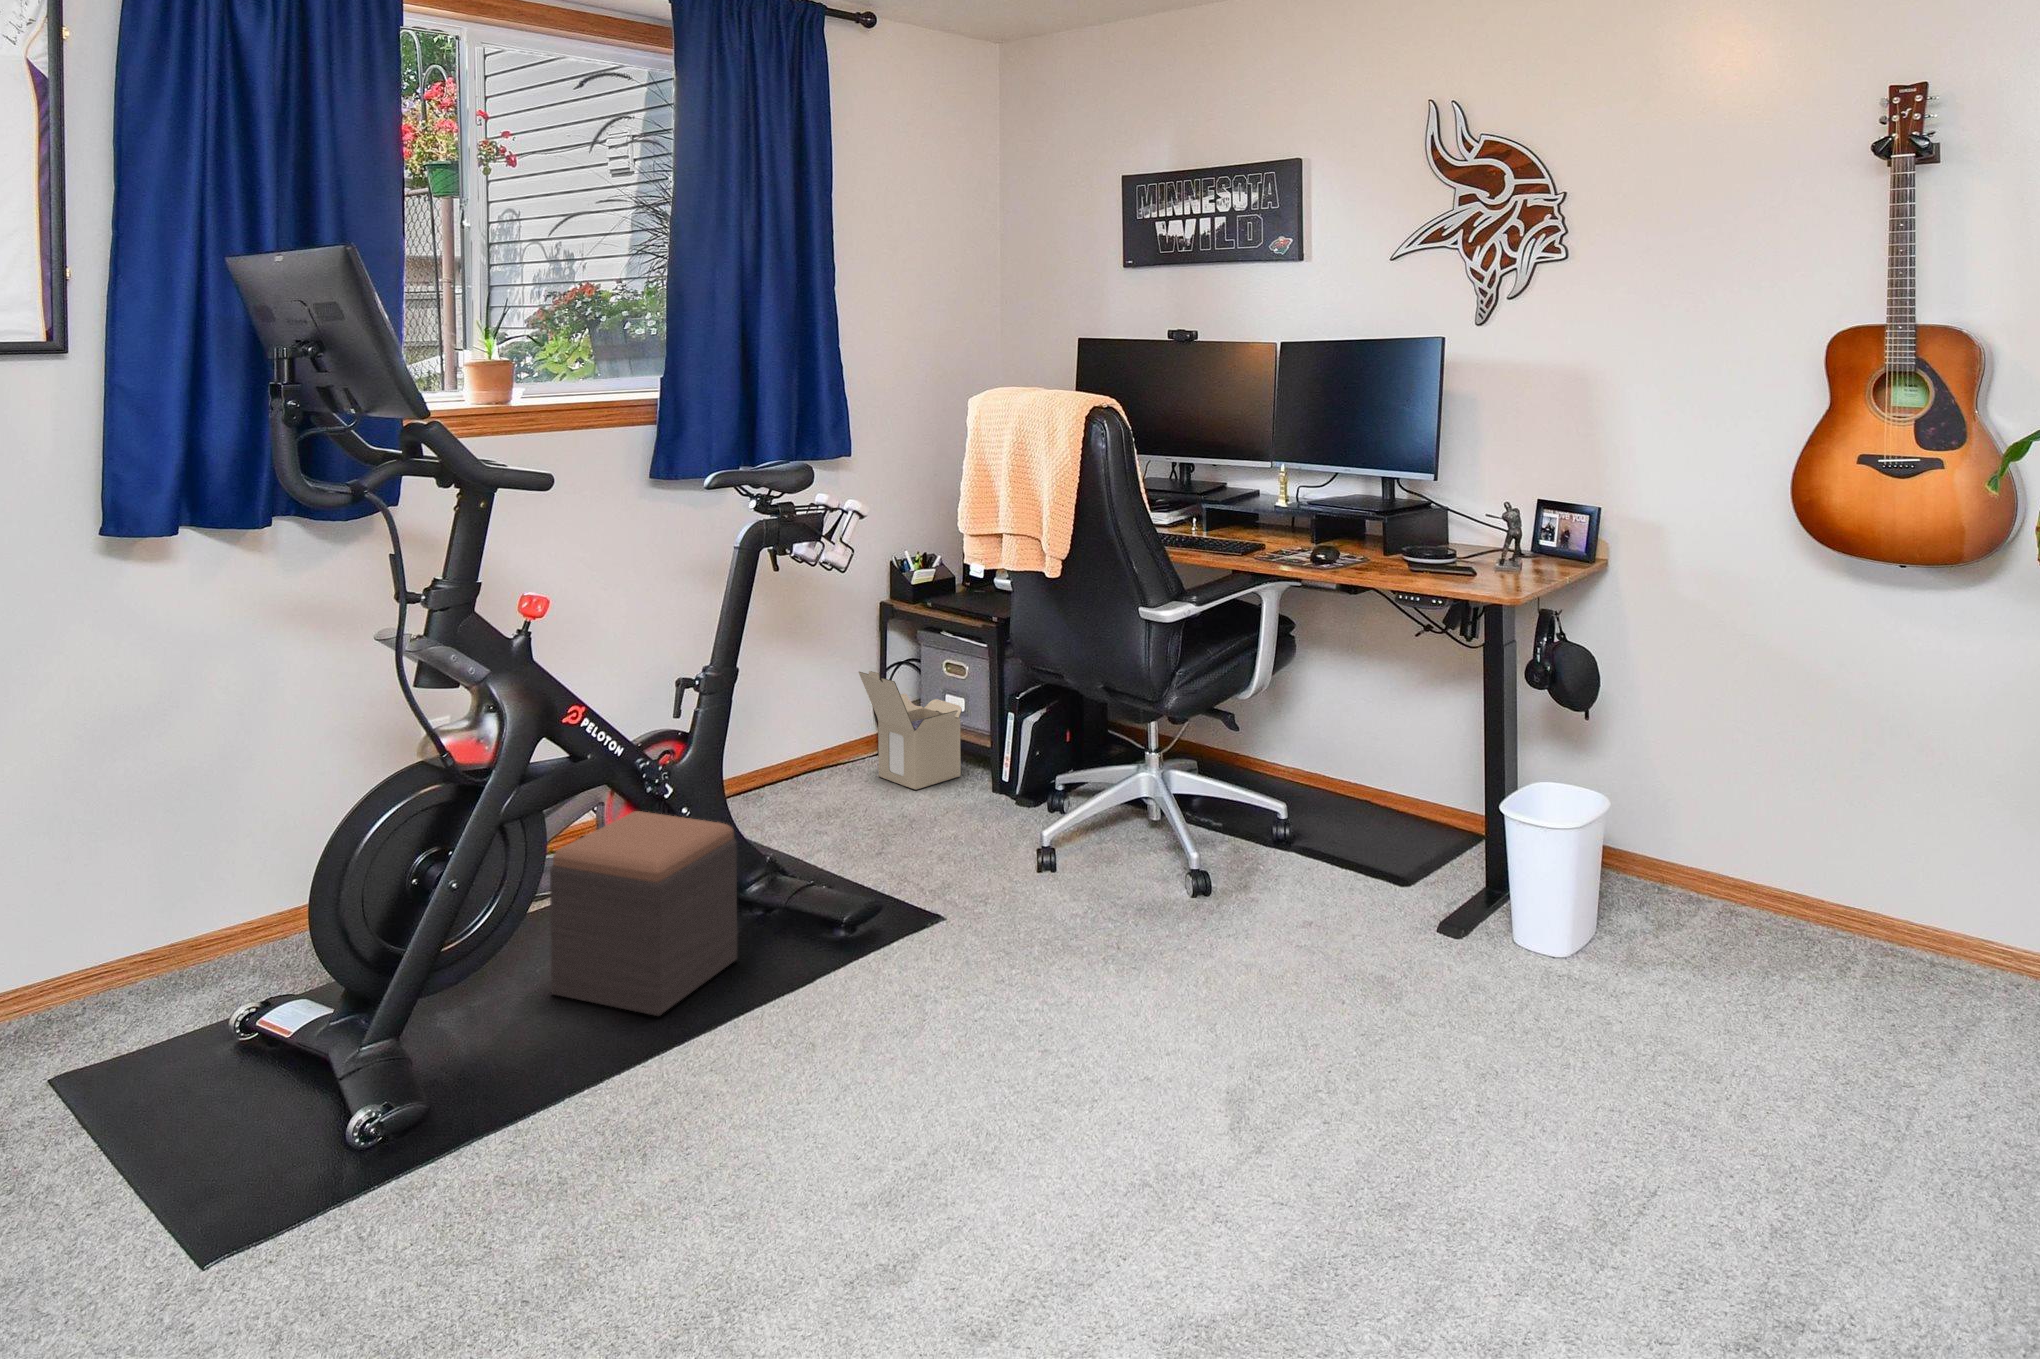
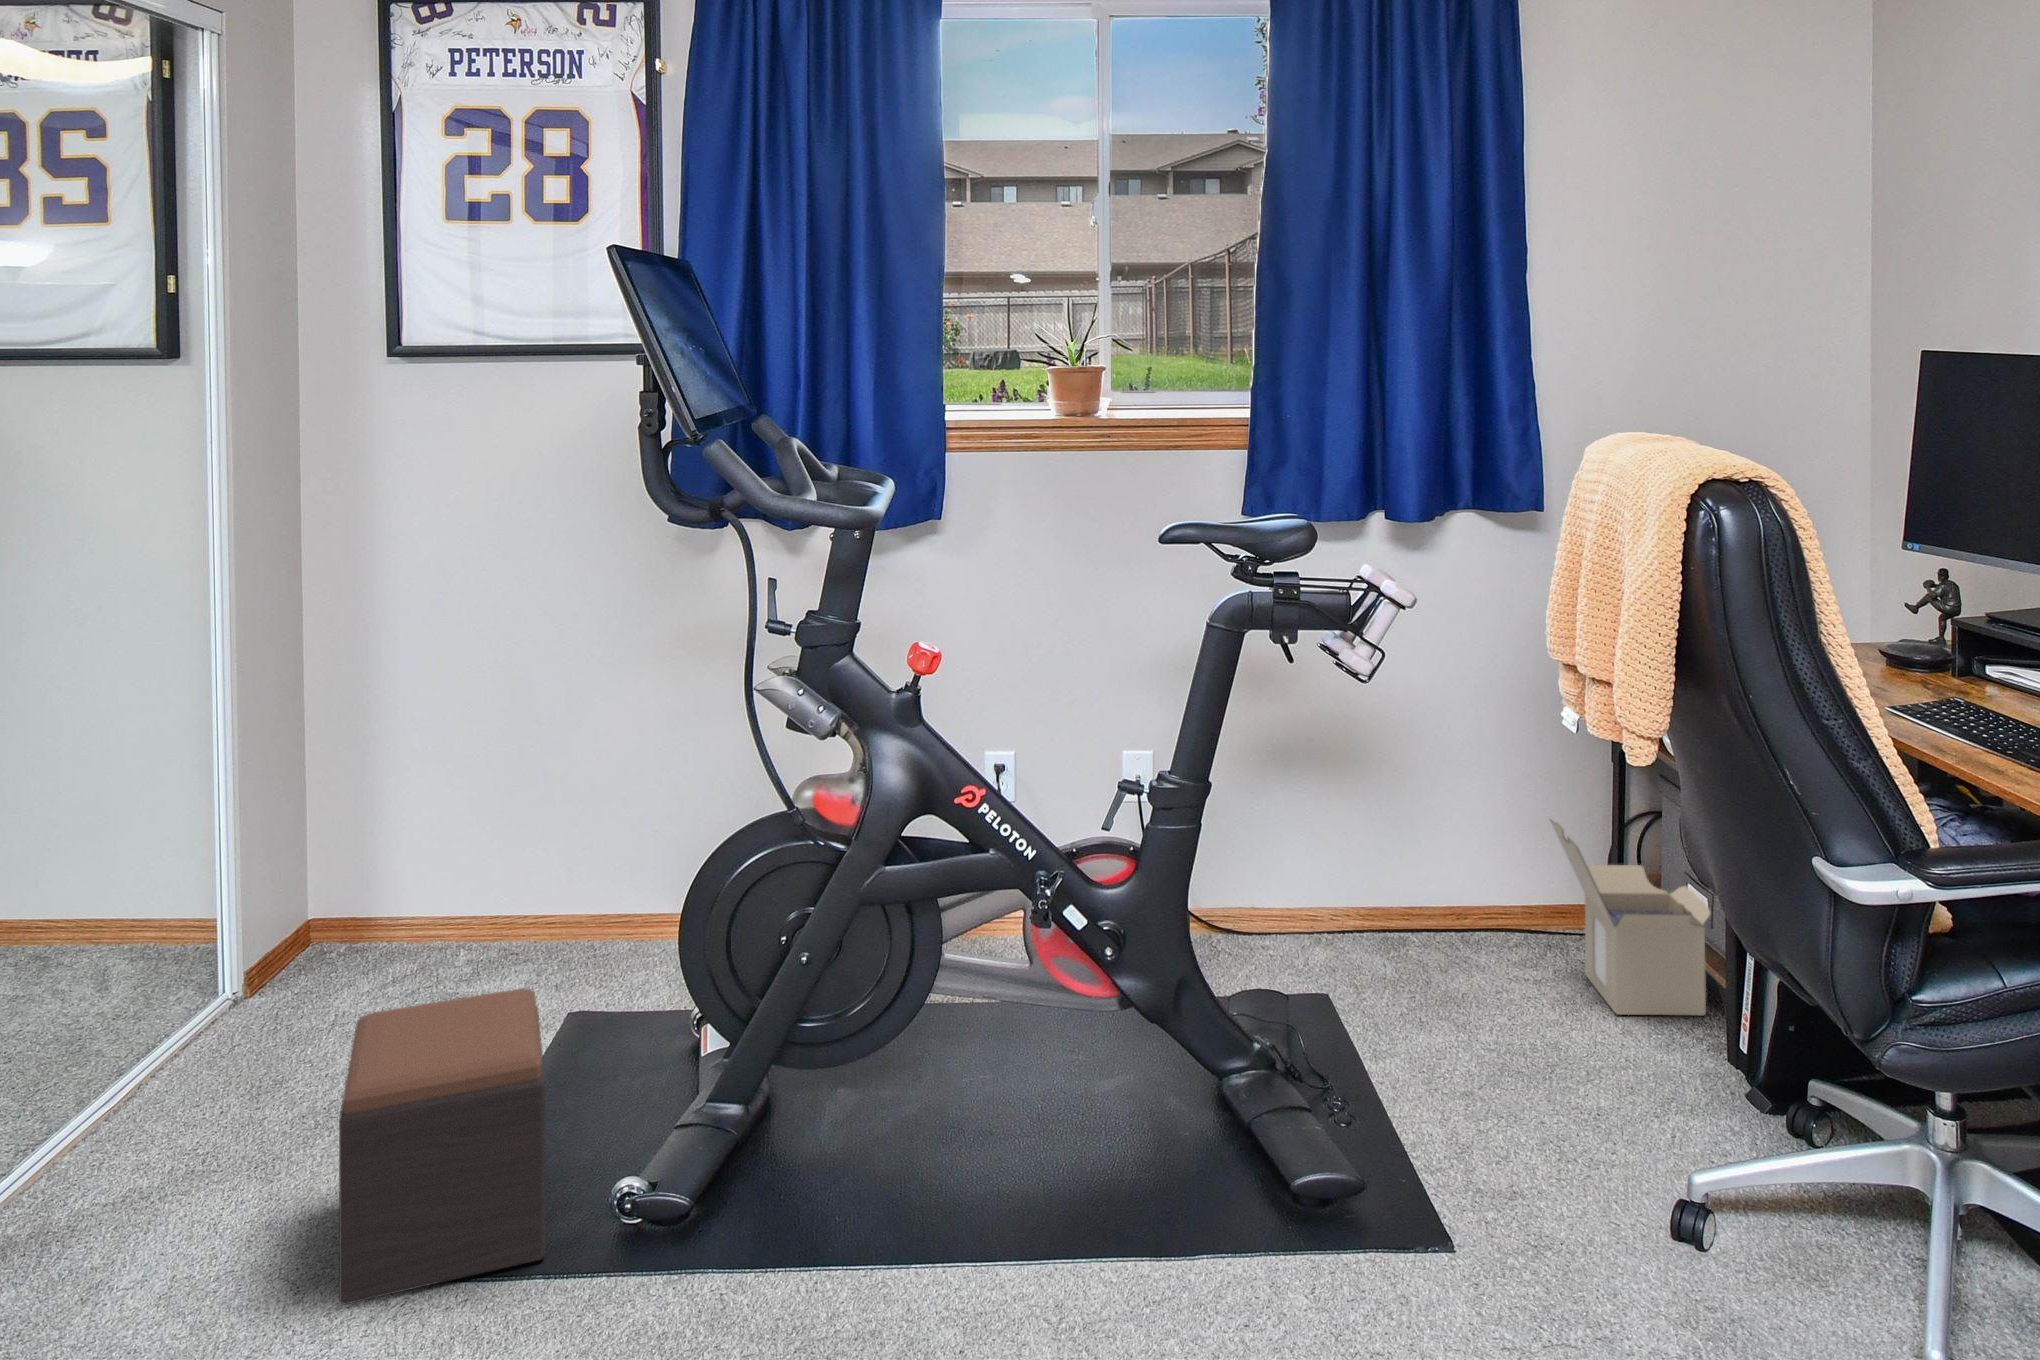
footstool: present [550,811,737,1016] -> present [339,988,545,1305]

